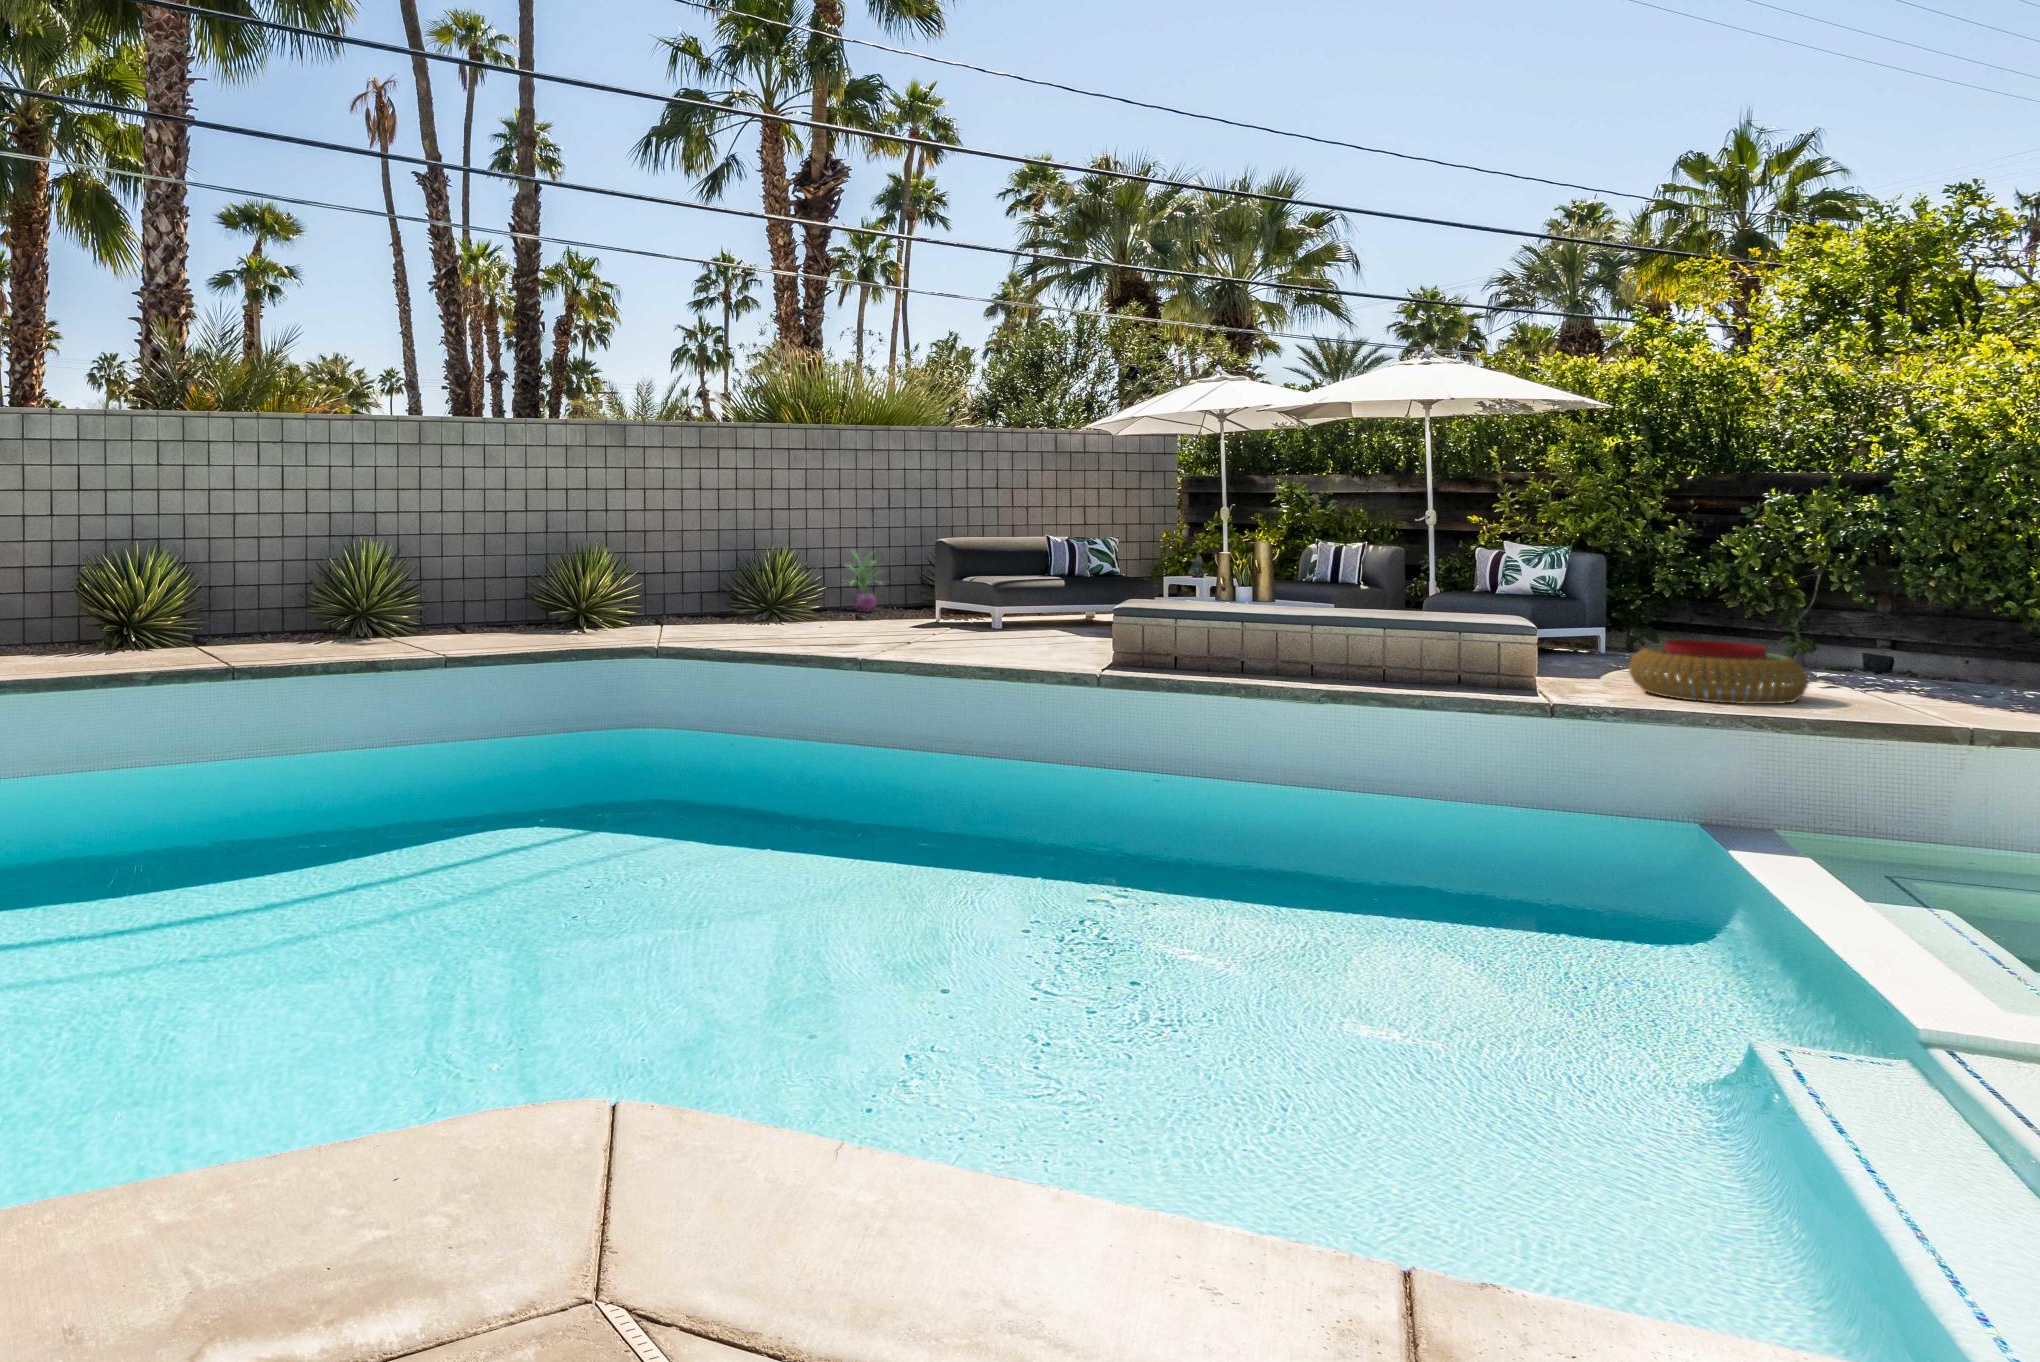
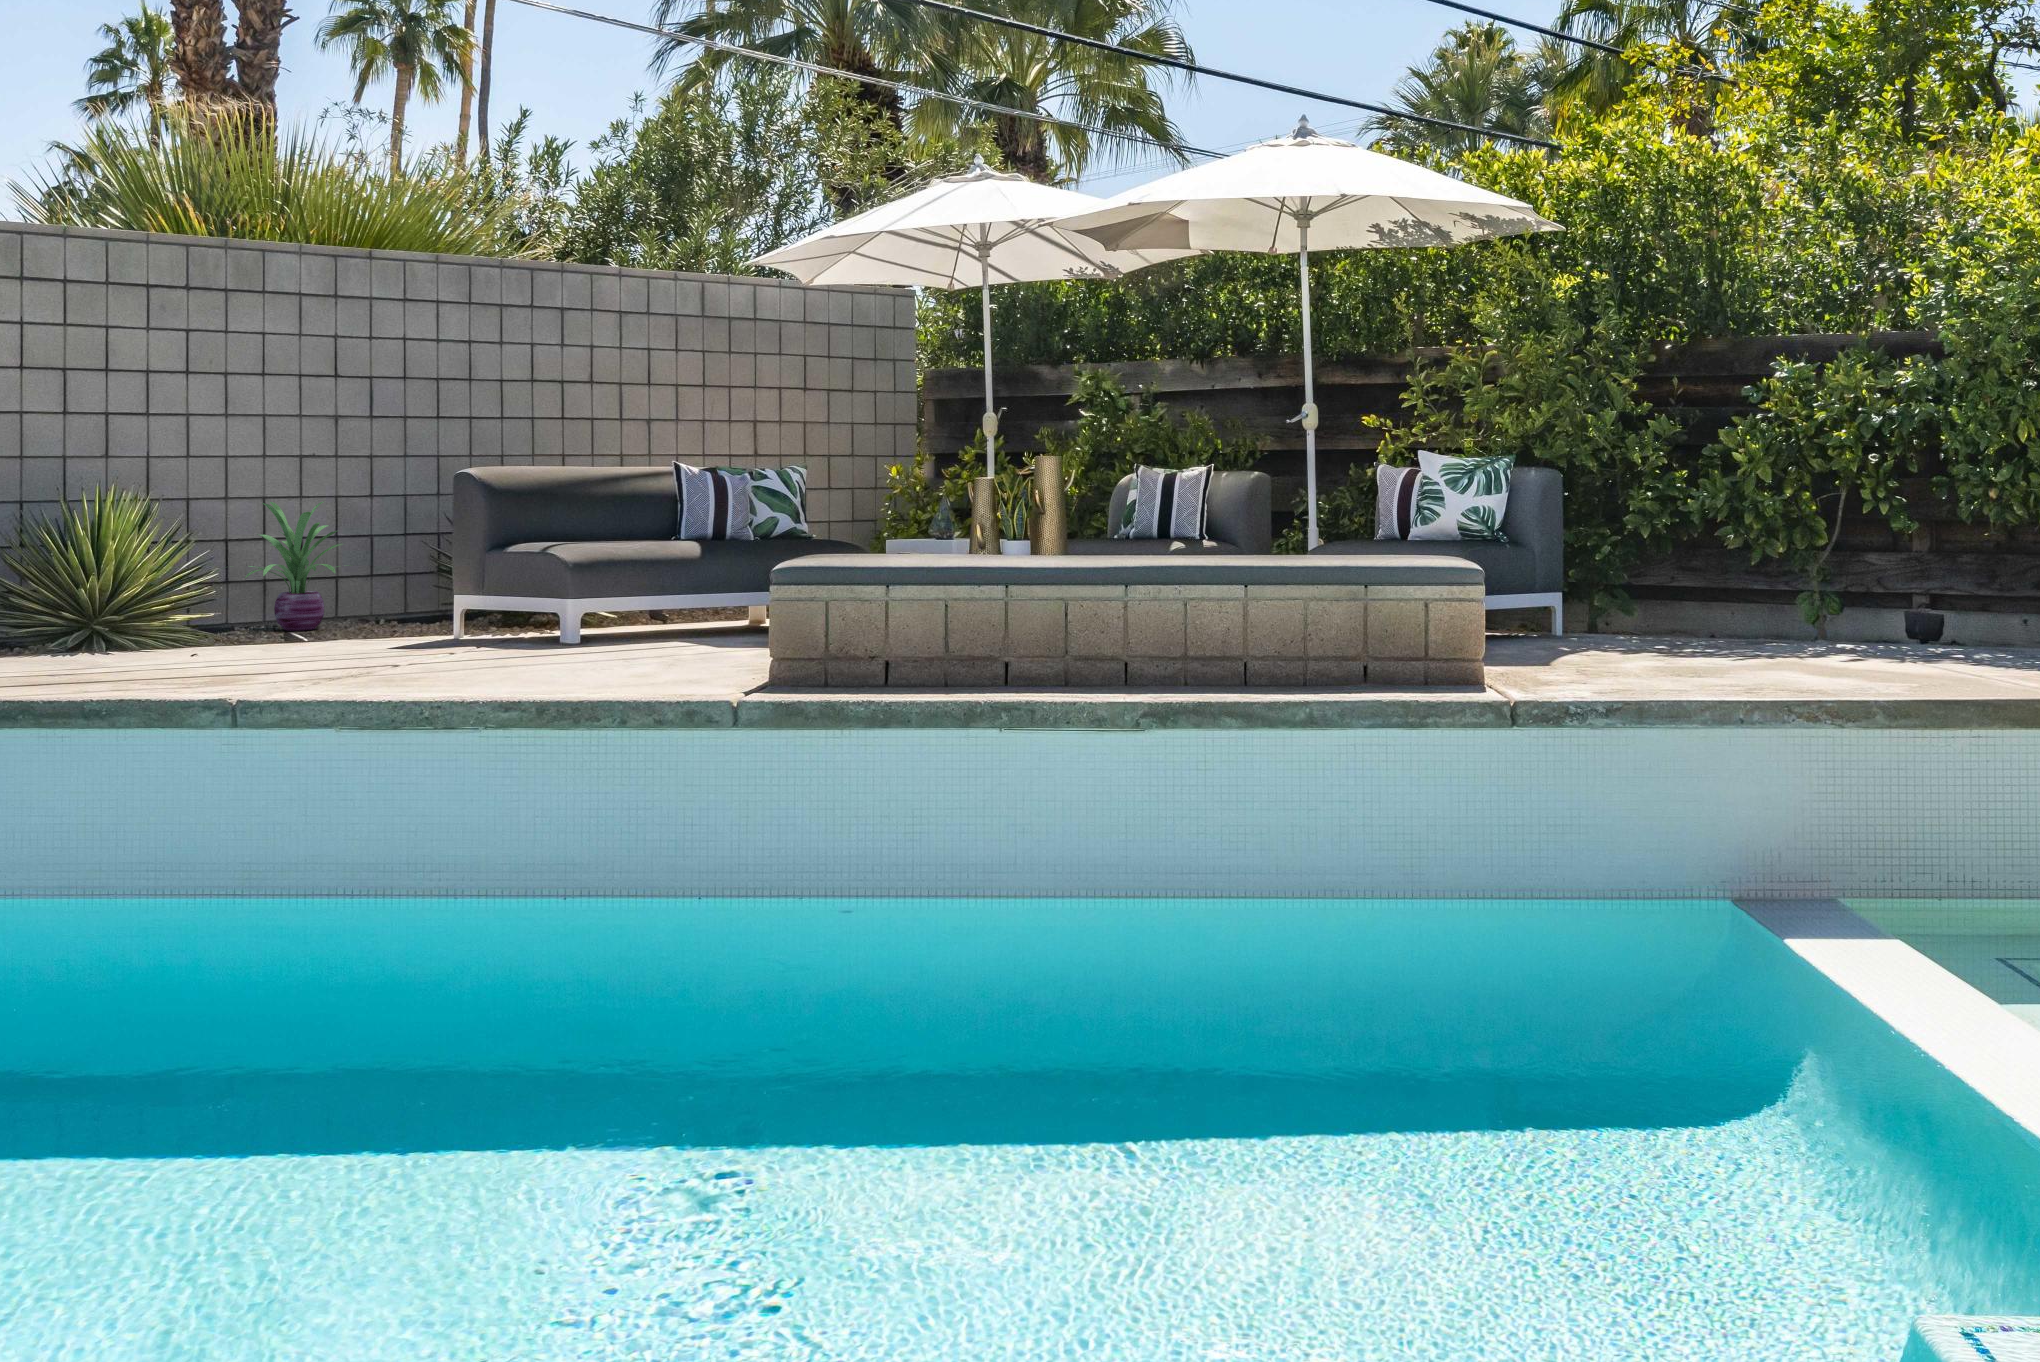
pouf: present [1629,640,1808,704] -> none [1647,590,1901,694]

